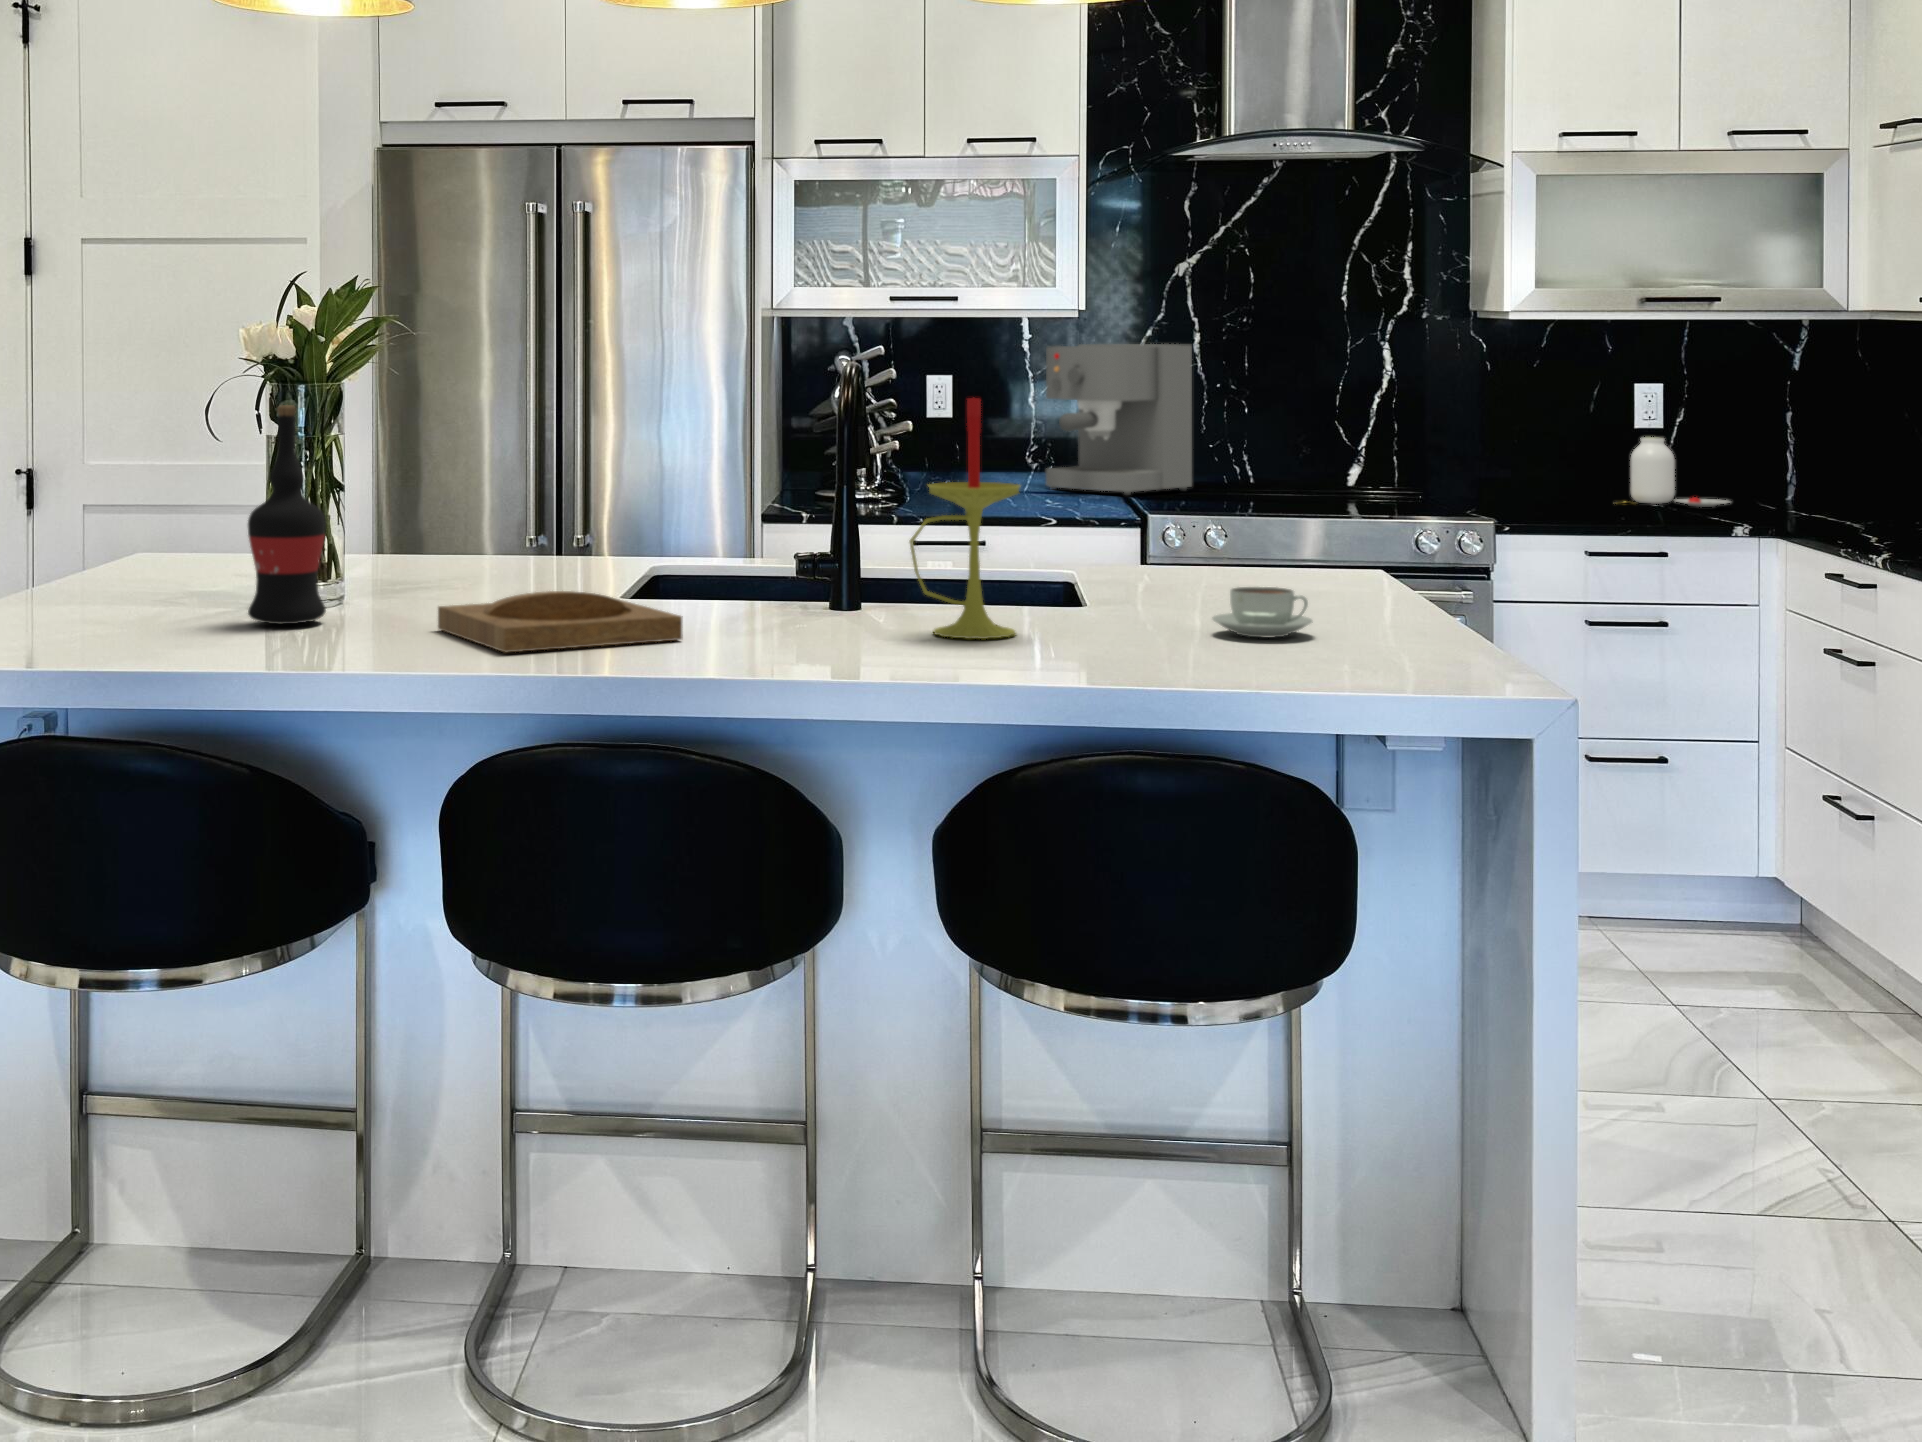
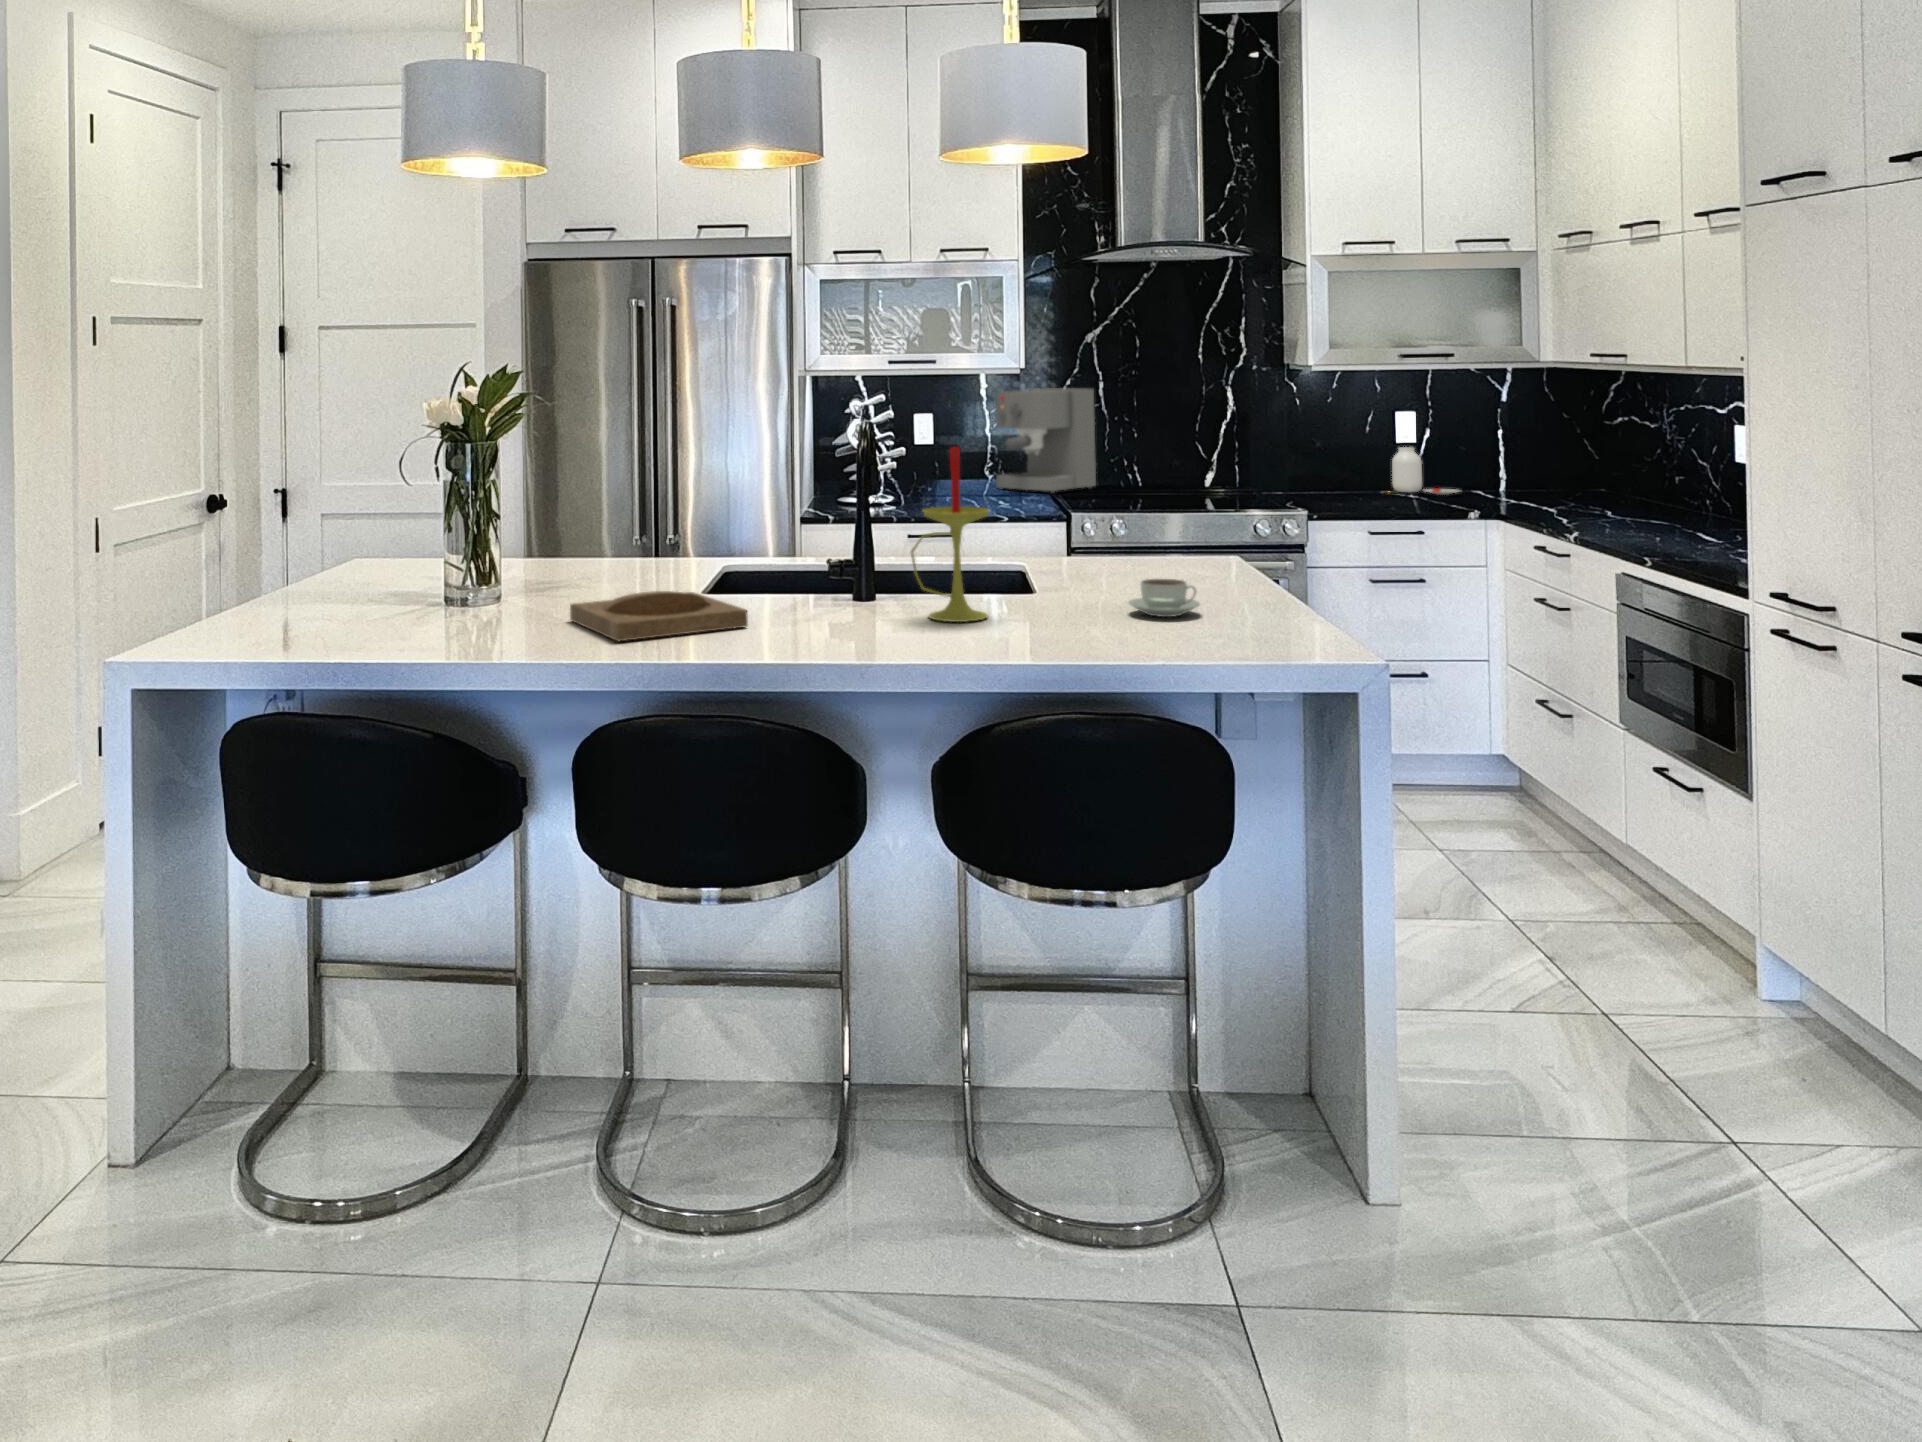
wine bottle: present [248,405,326,624] -> none [431,459,490,619]

